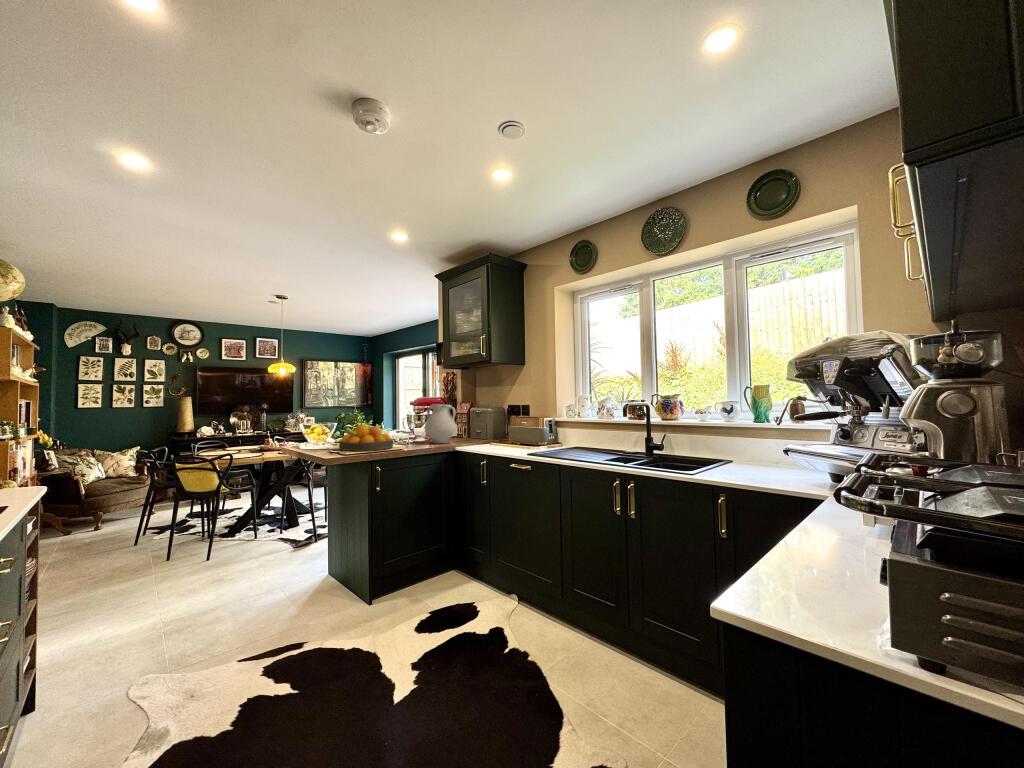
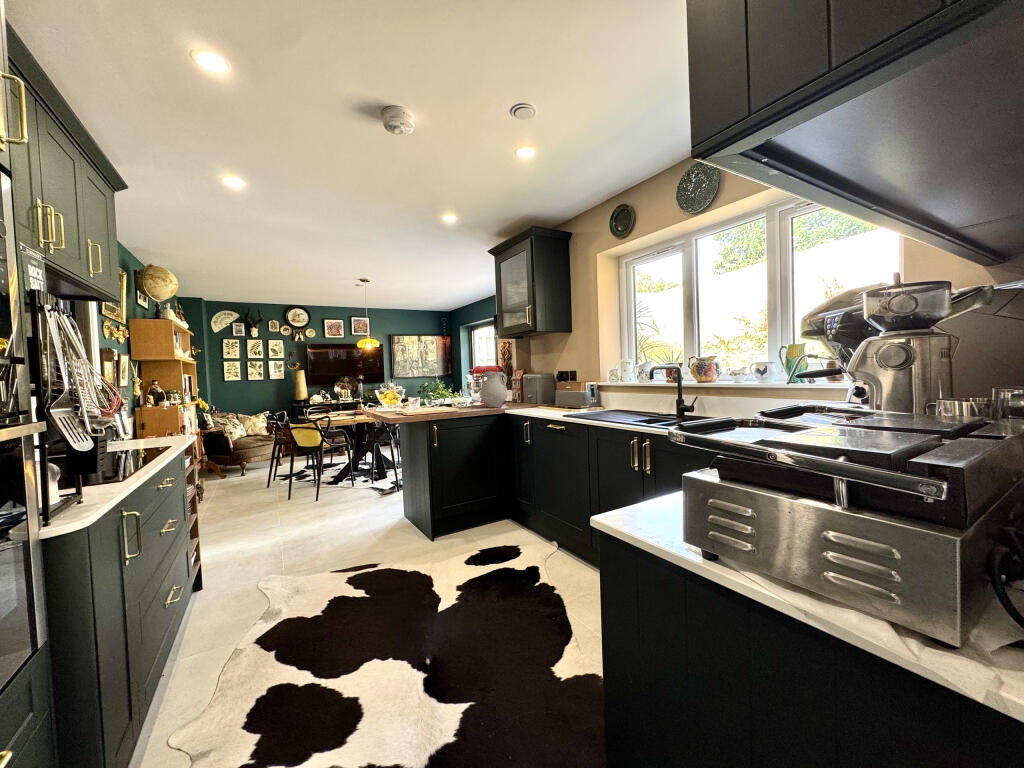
fruit bowl: present [339,425,393,451] -> none [405,391,450,414]

